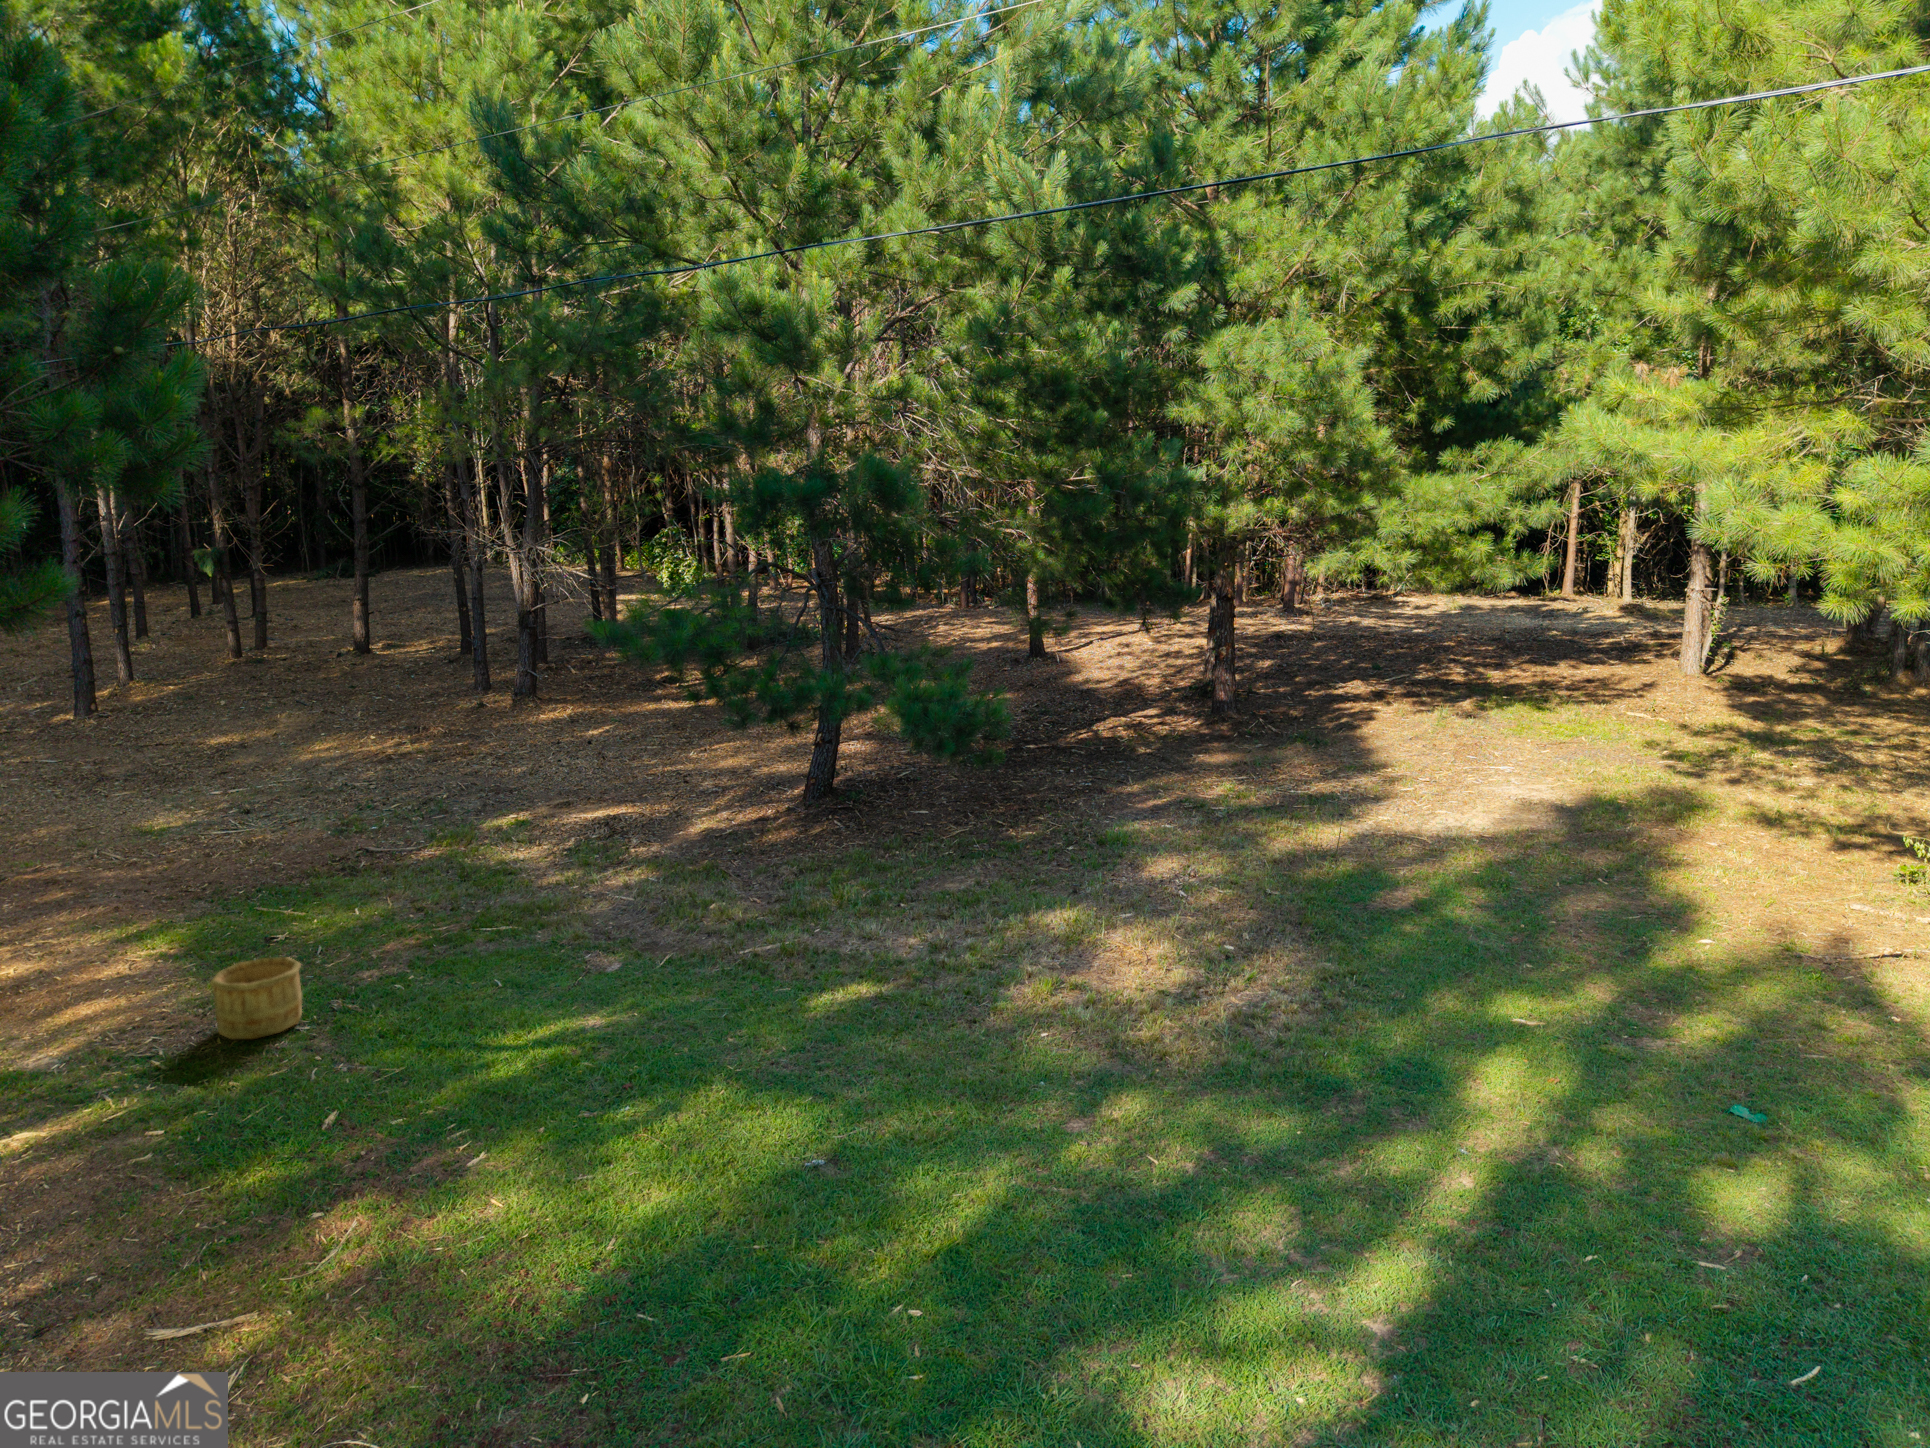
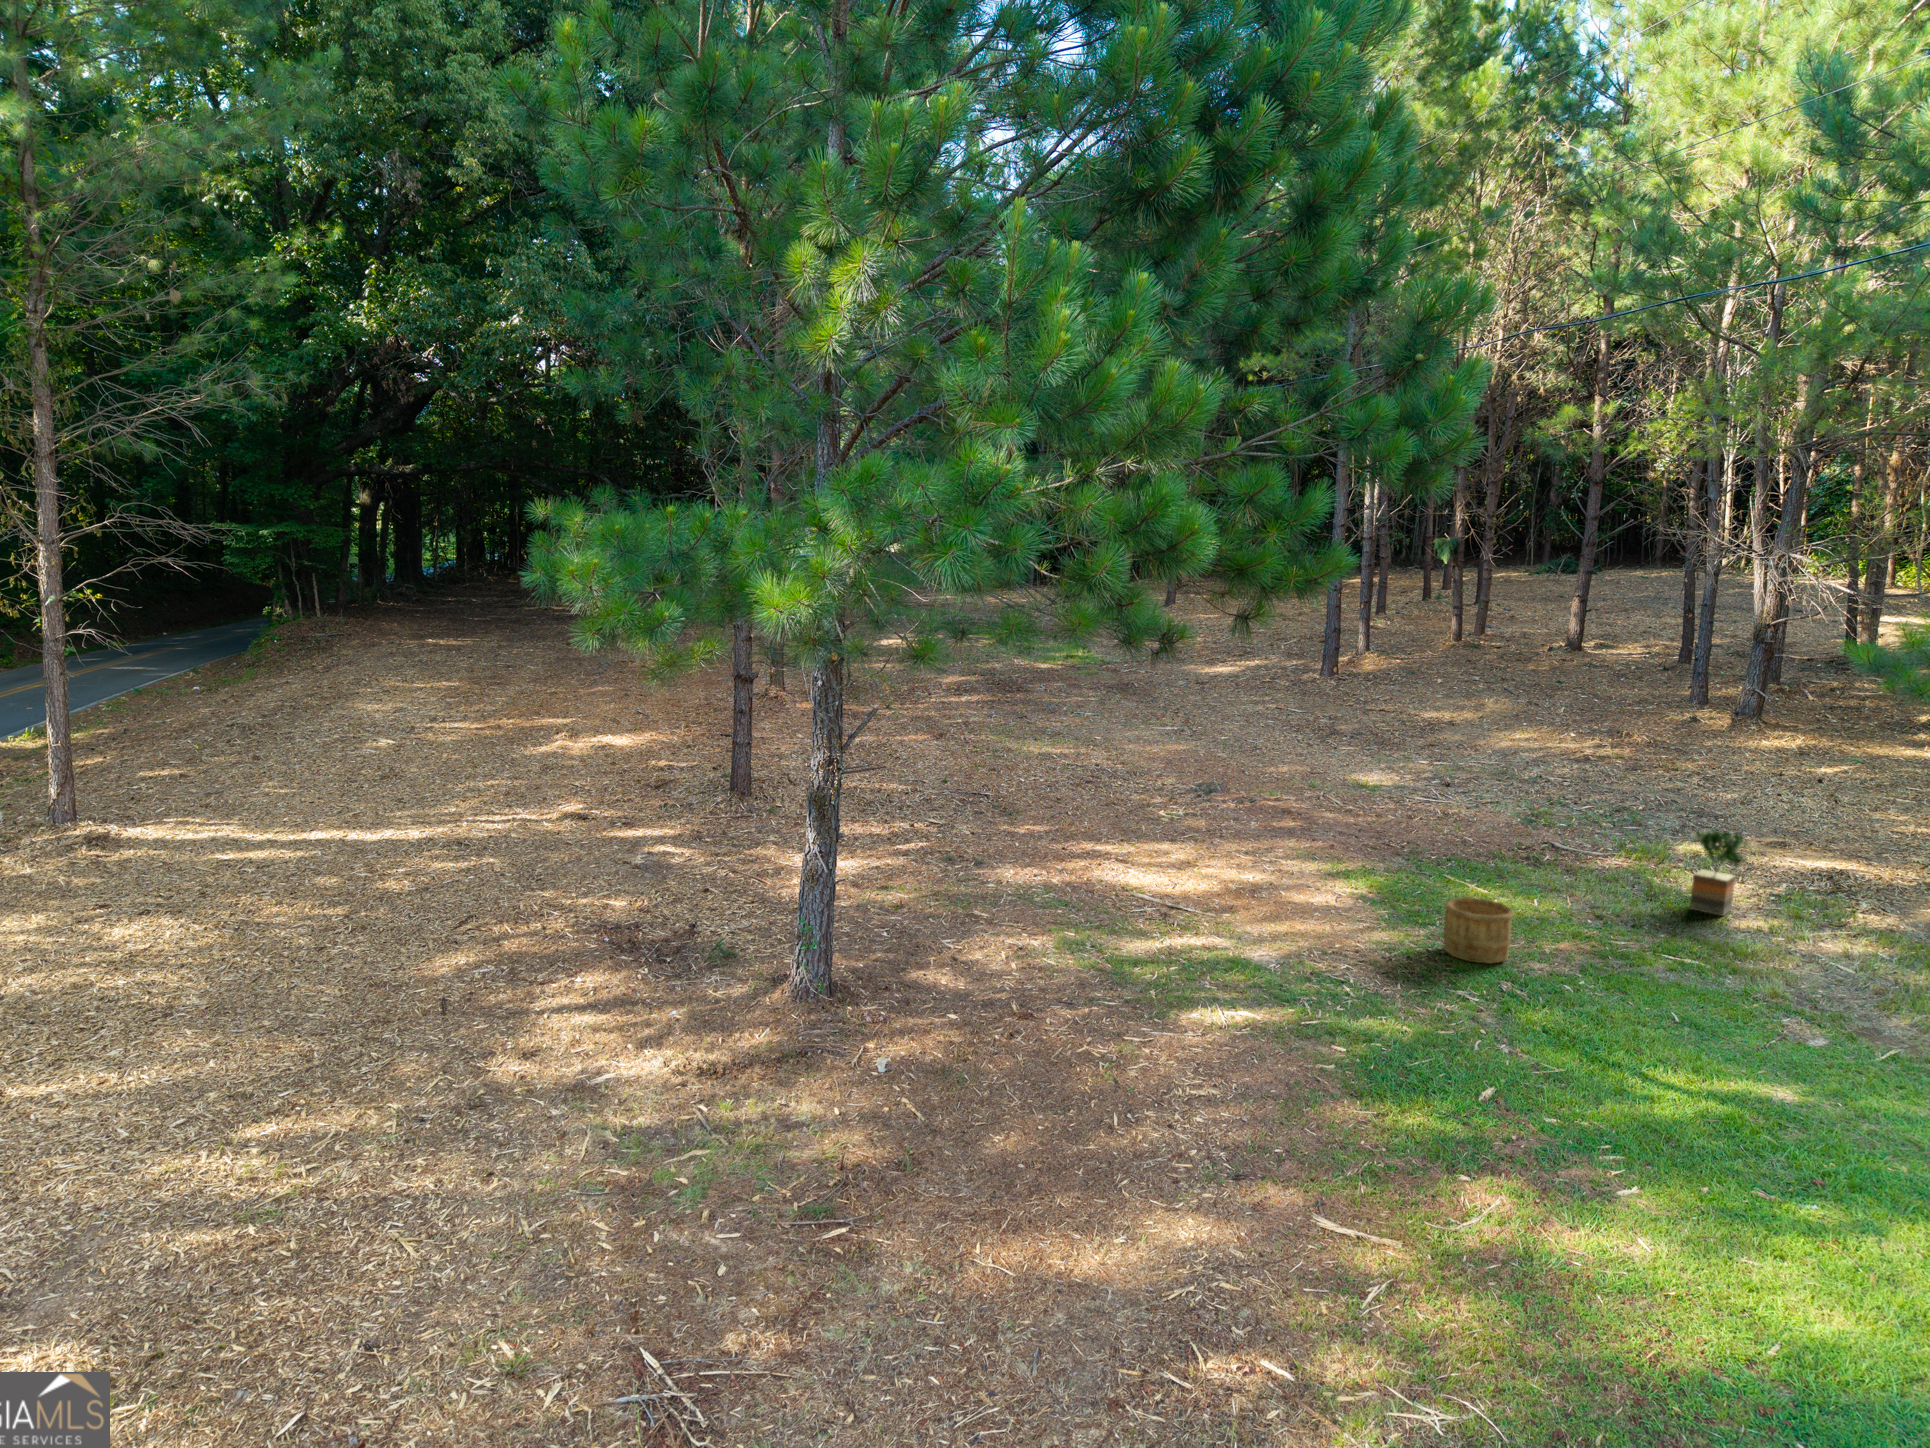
potted tree: none [482,811,540,895] -> present [1690,829,1750,916]

